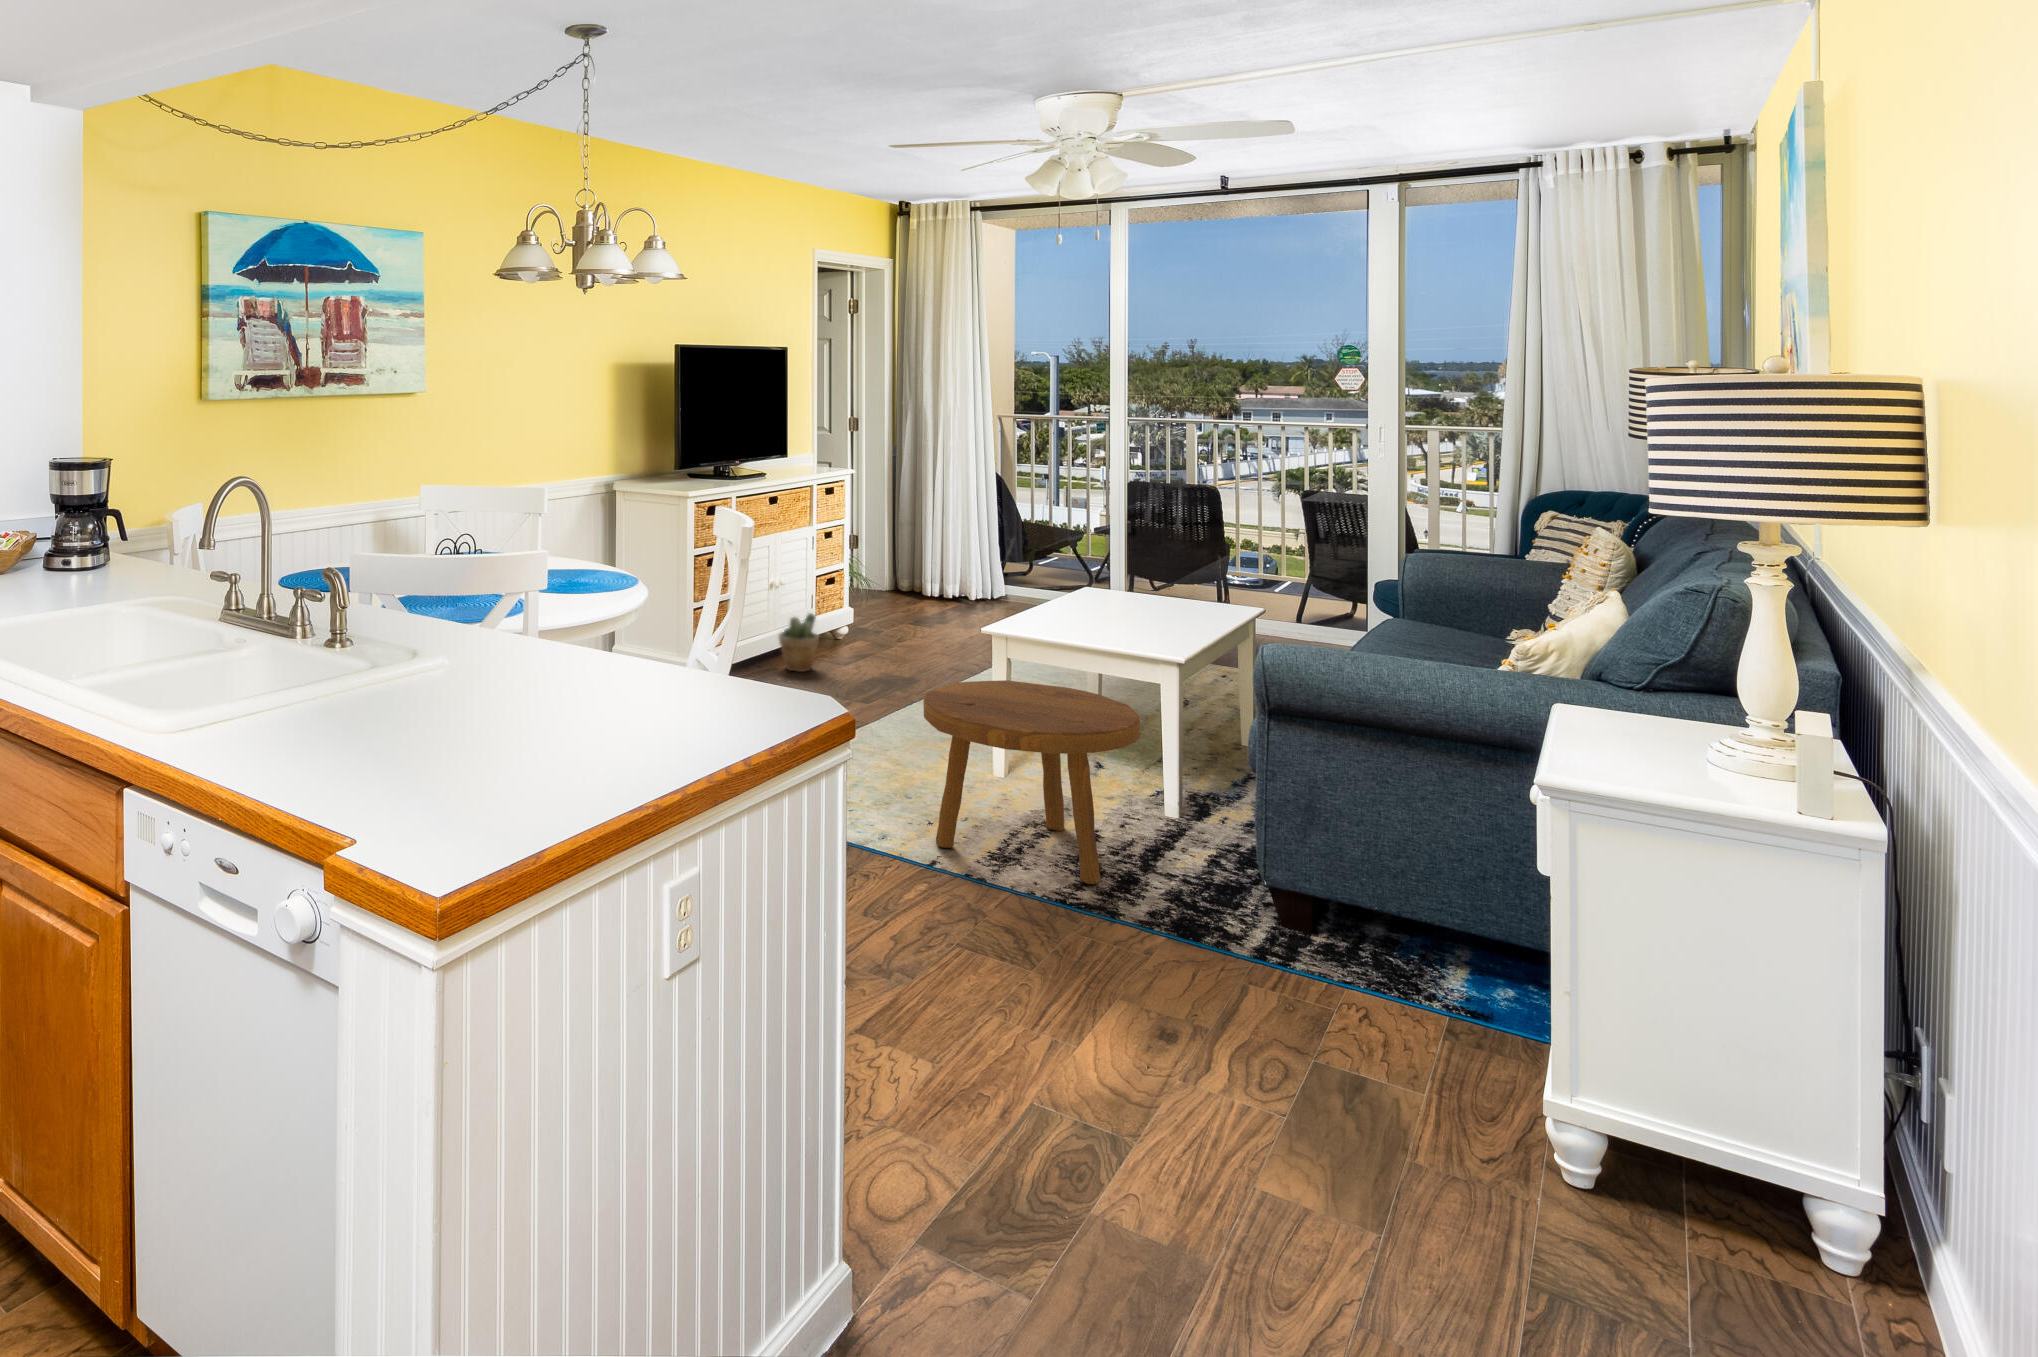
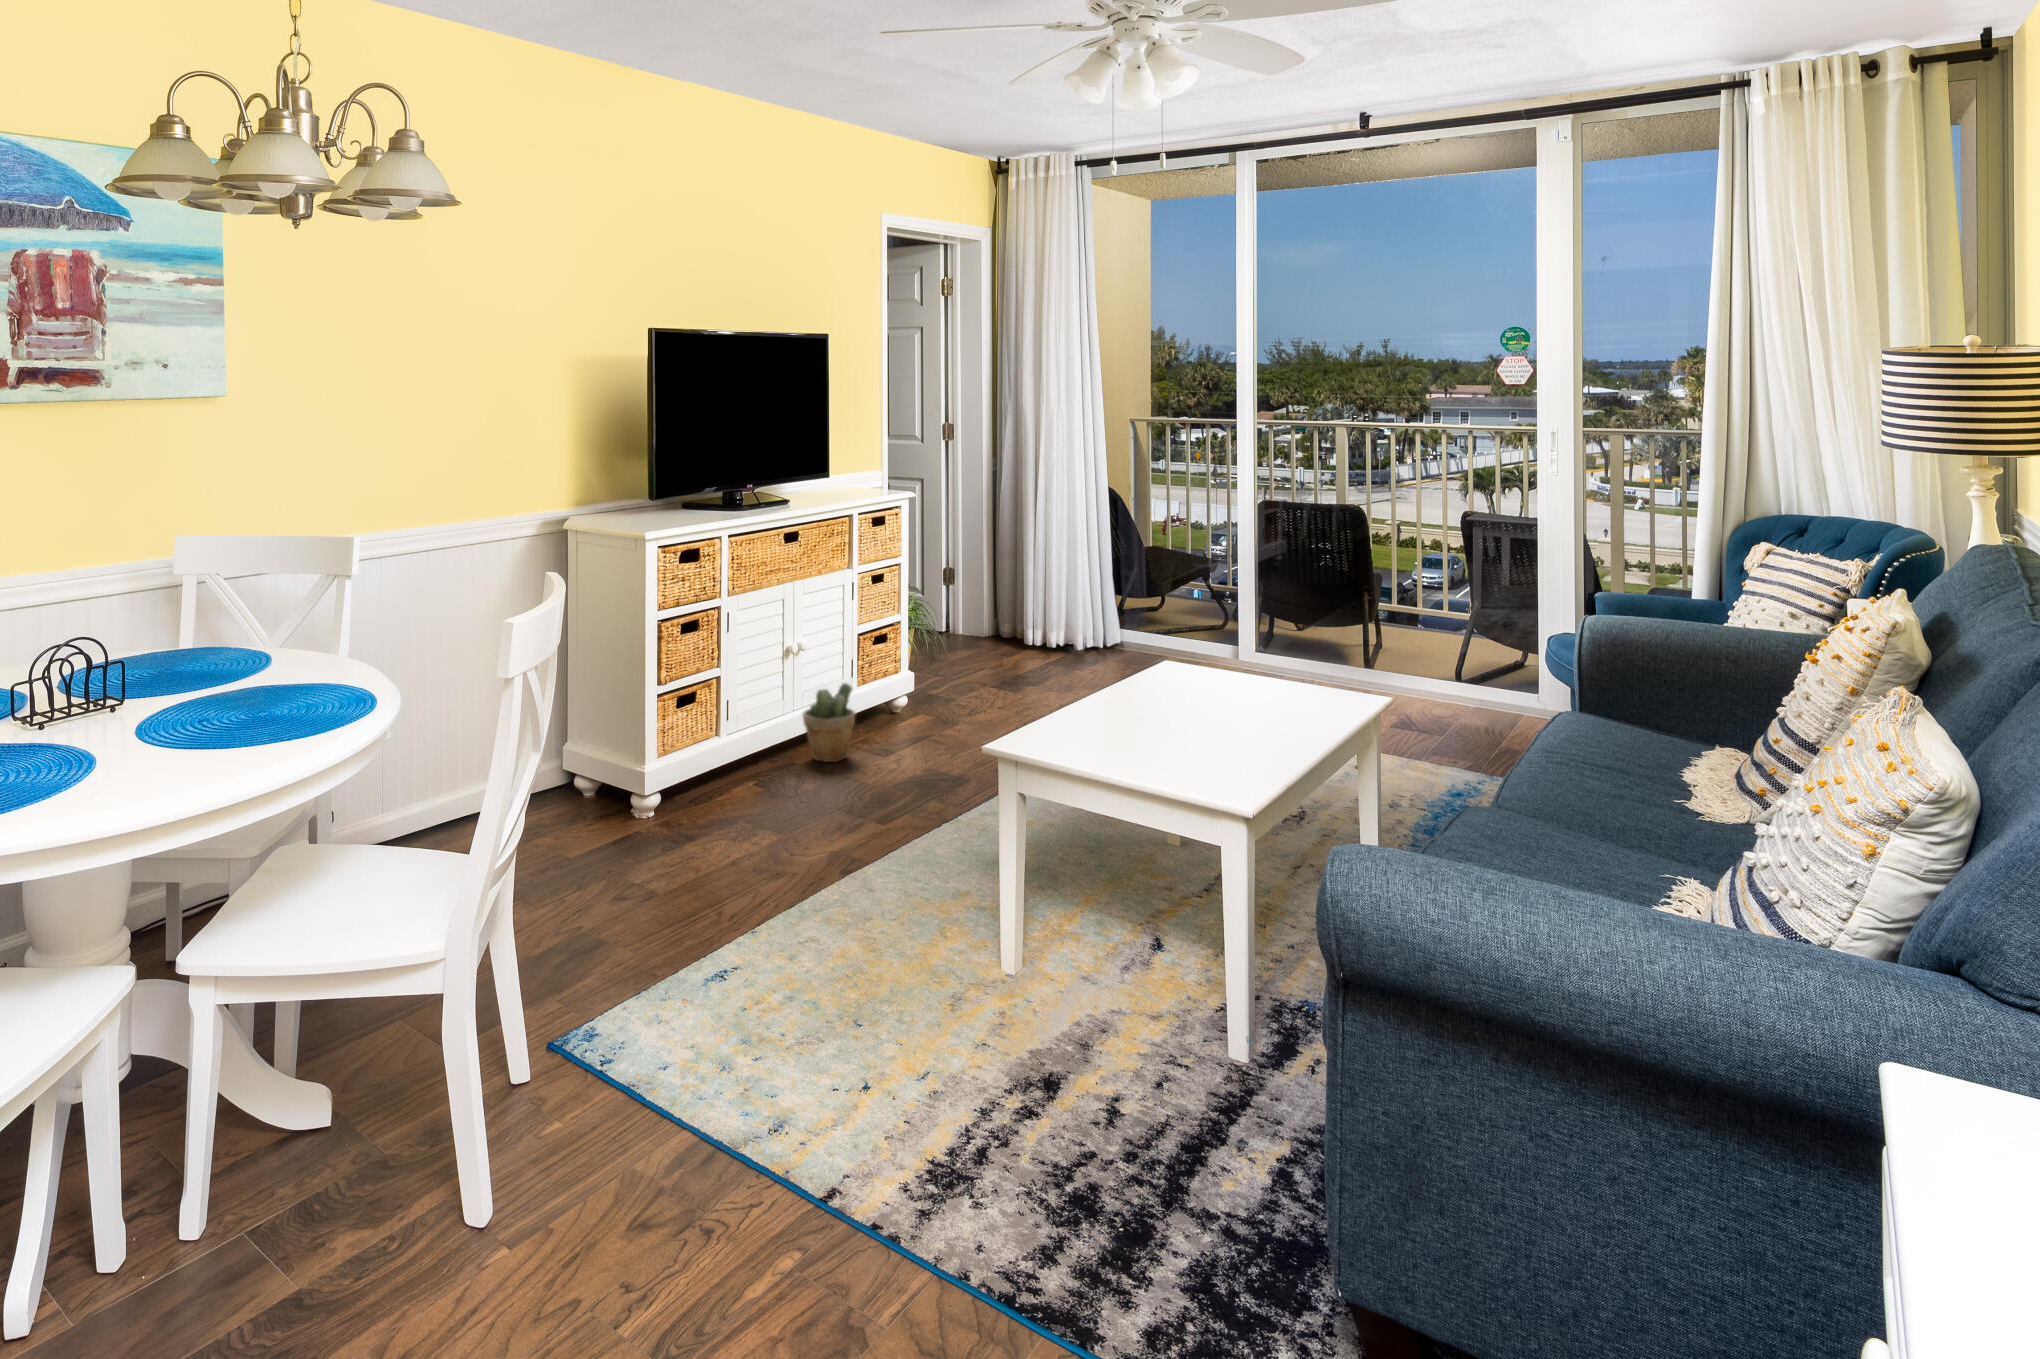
footstool: present [923,680,1140,884] -> none [894,810,1214,1160]

